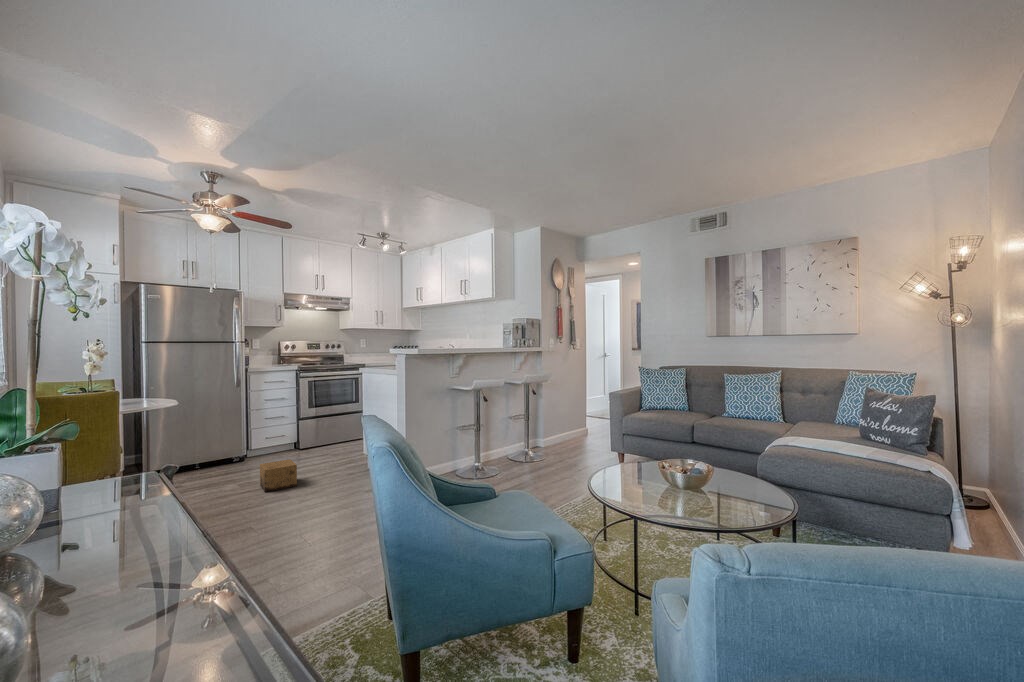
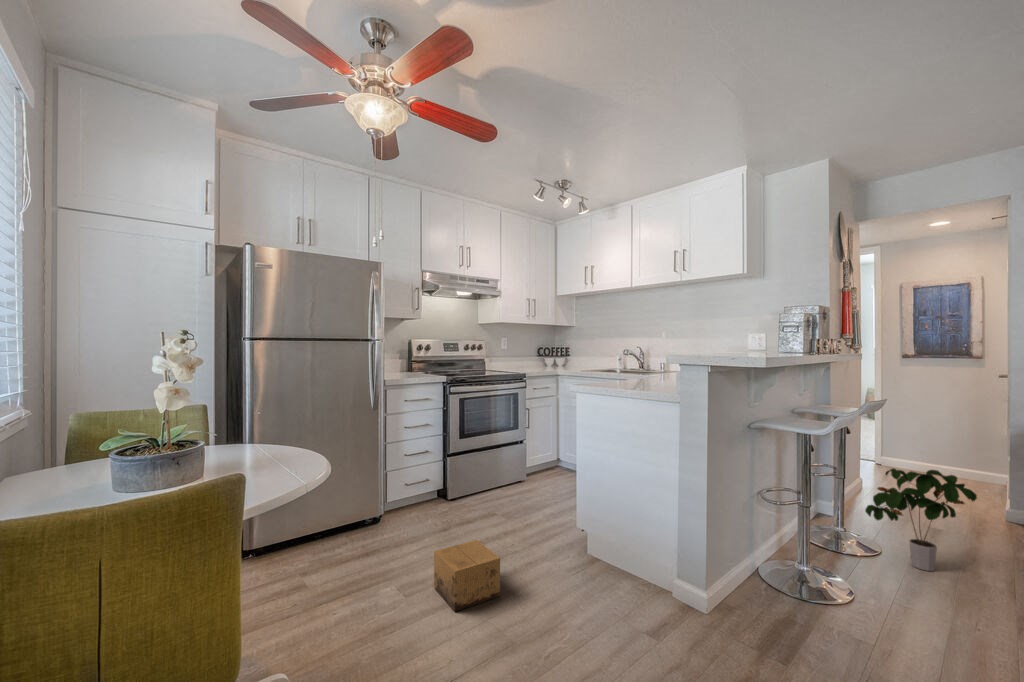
potted plant: none [527,412,576,467] -> present [865,468,977,571]

